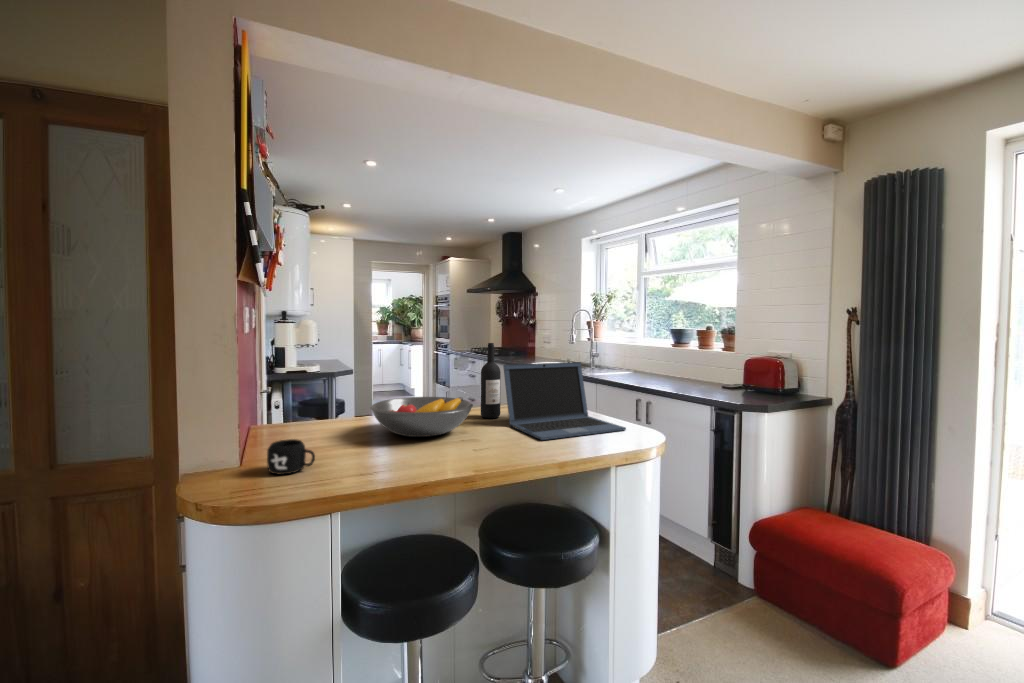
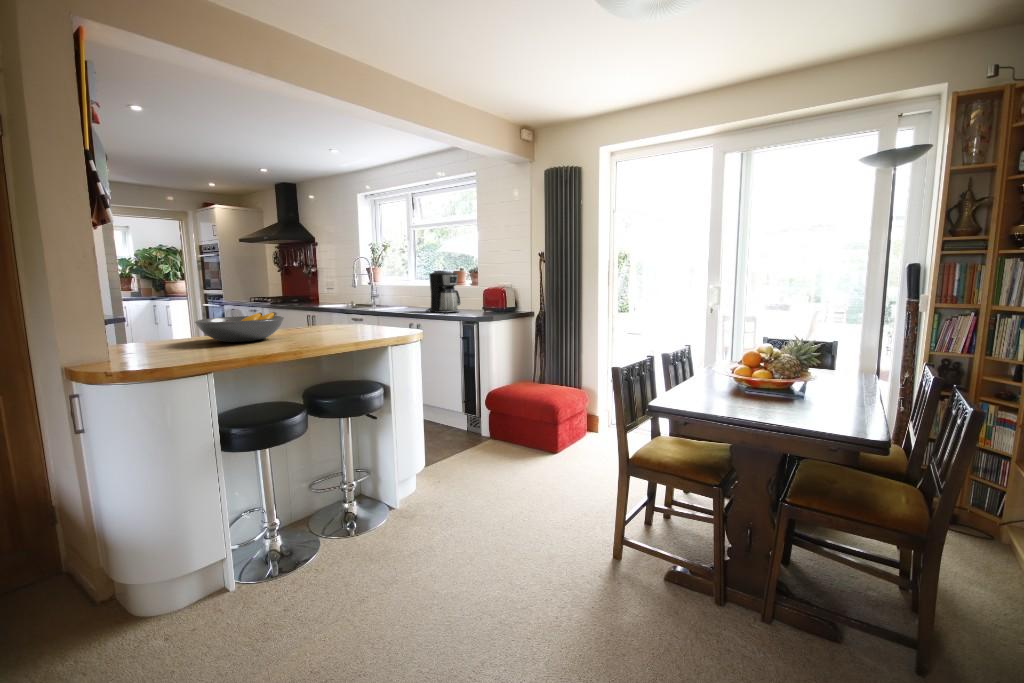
coffee maker: none [658,333,709,390] -> present [427,272,460,313]
wine bottle: present [481,343,501,418] -> none [285,274,304,332]
laptop: present [503,362,626,440] -> none [304,288,398,336]
mug: present [267,439,315,474] -> none [126,339,169,362]

